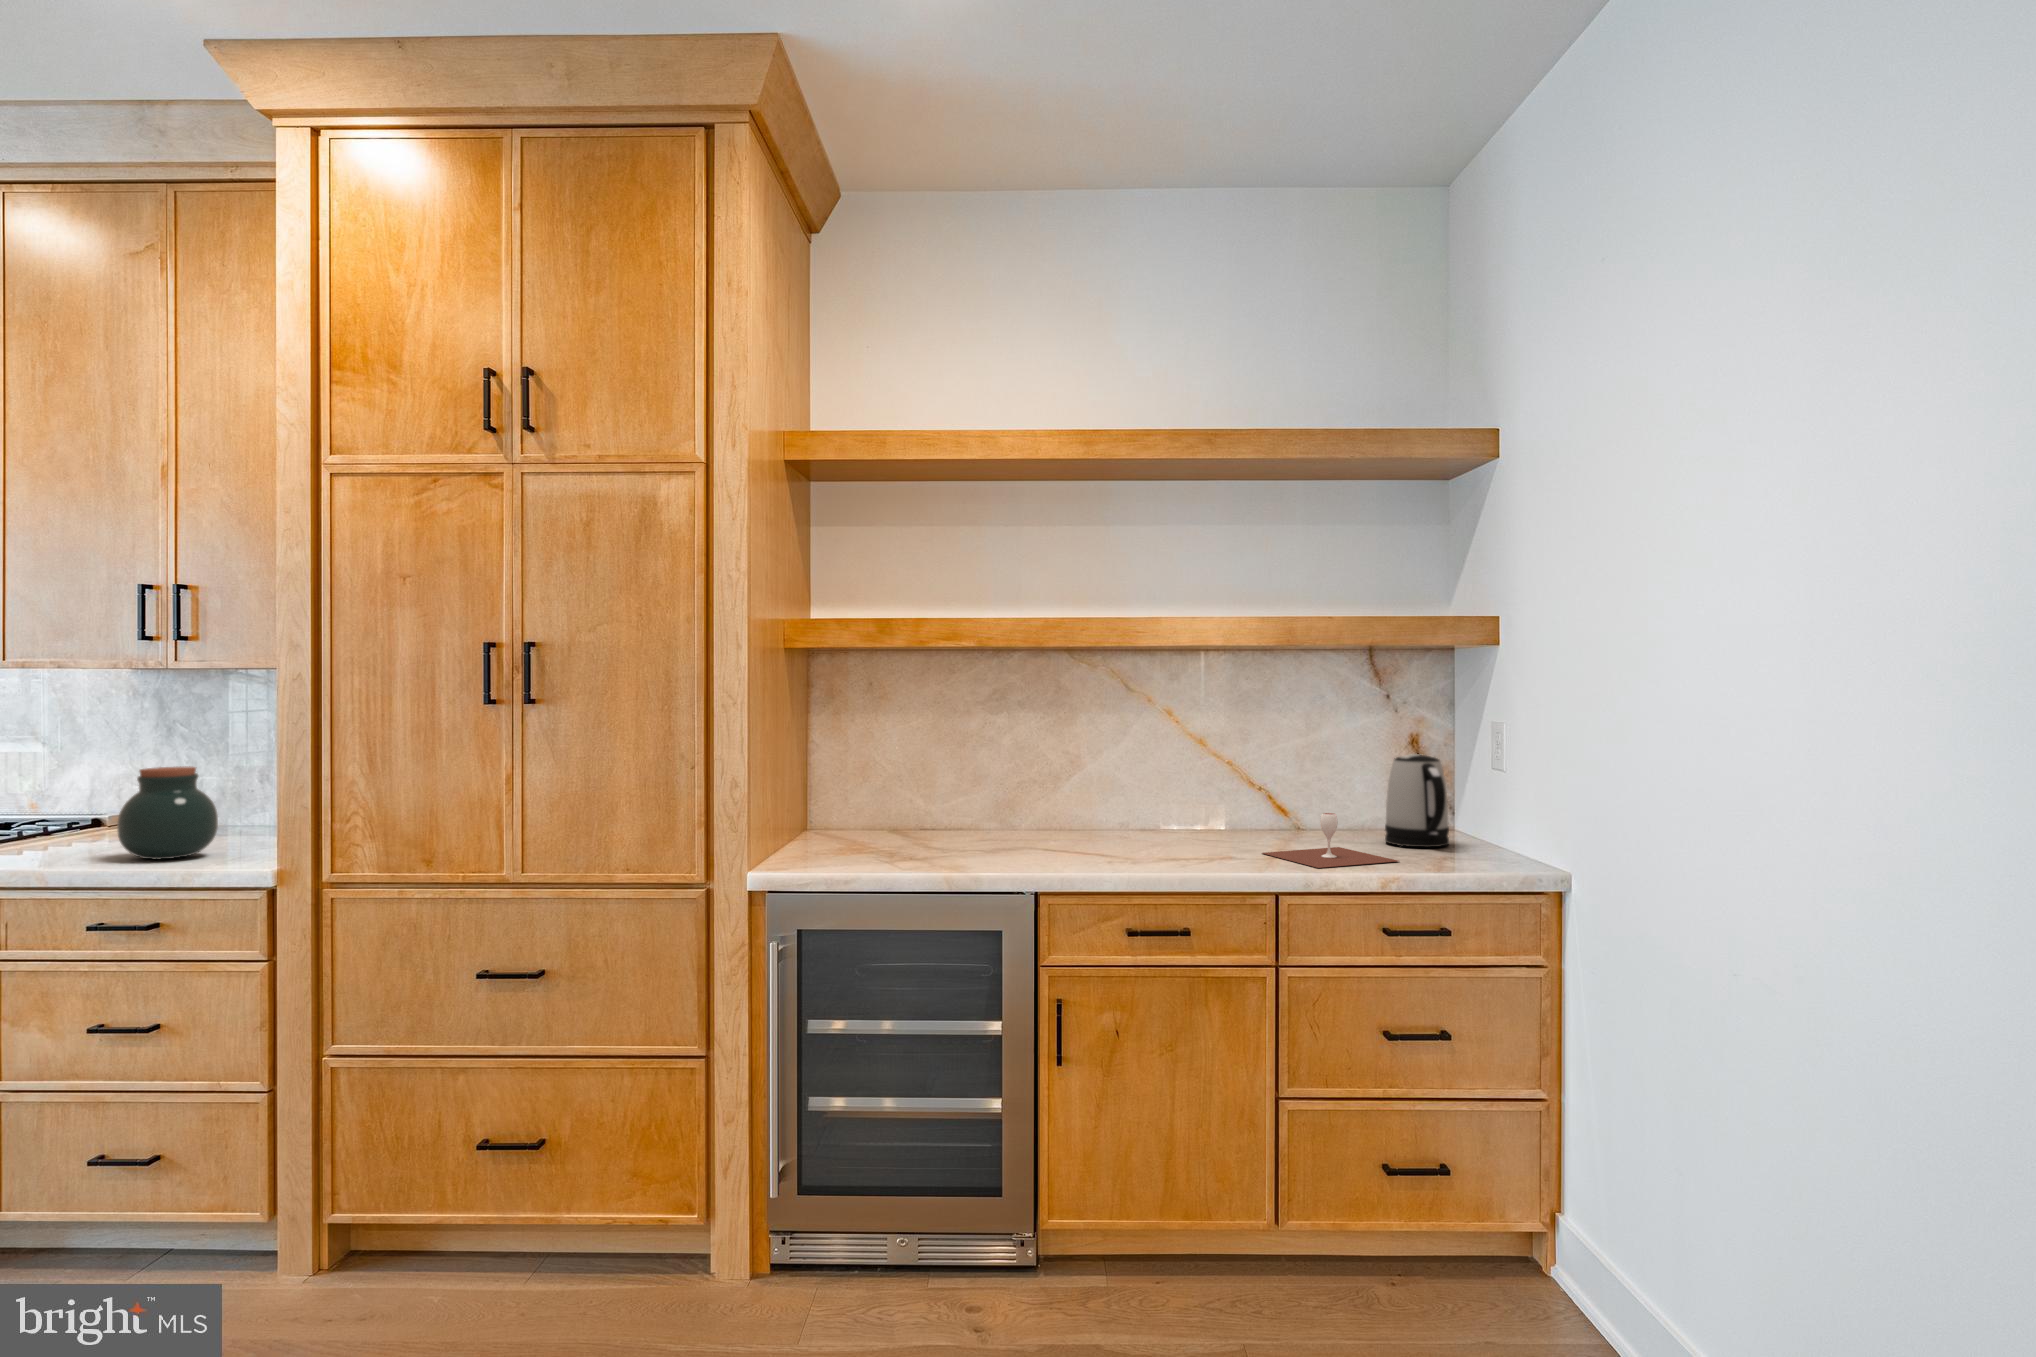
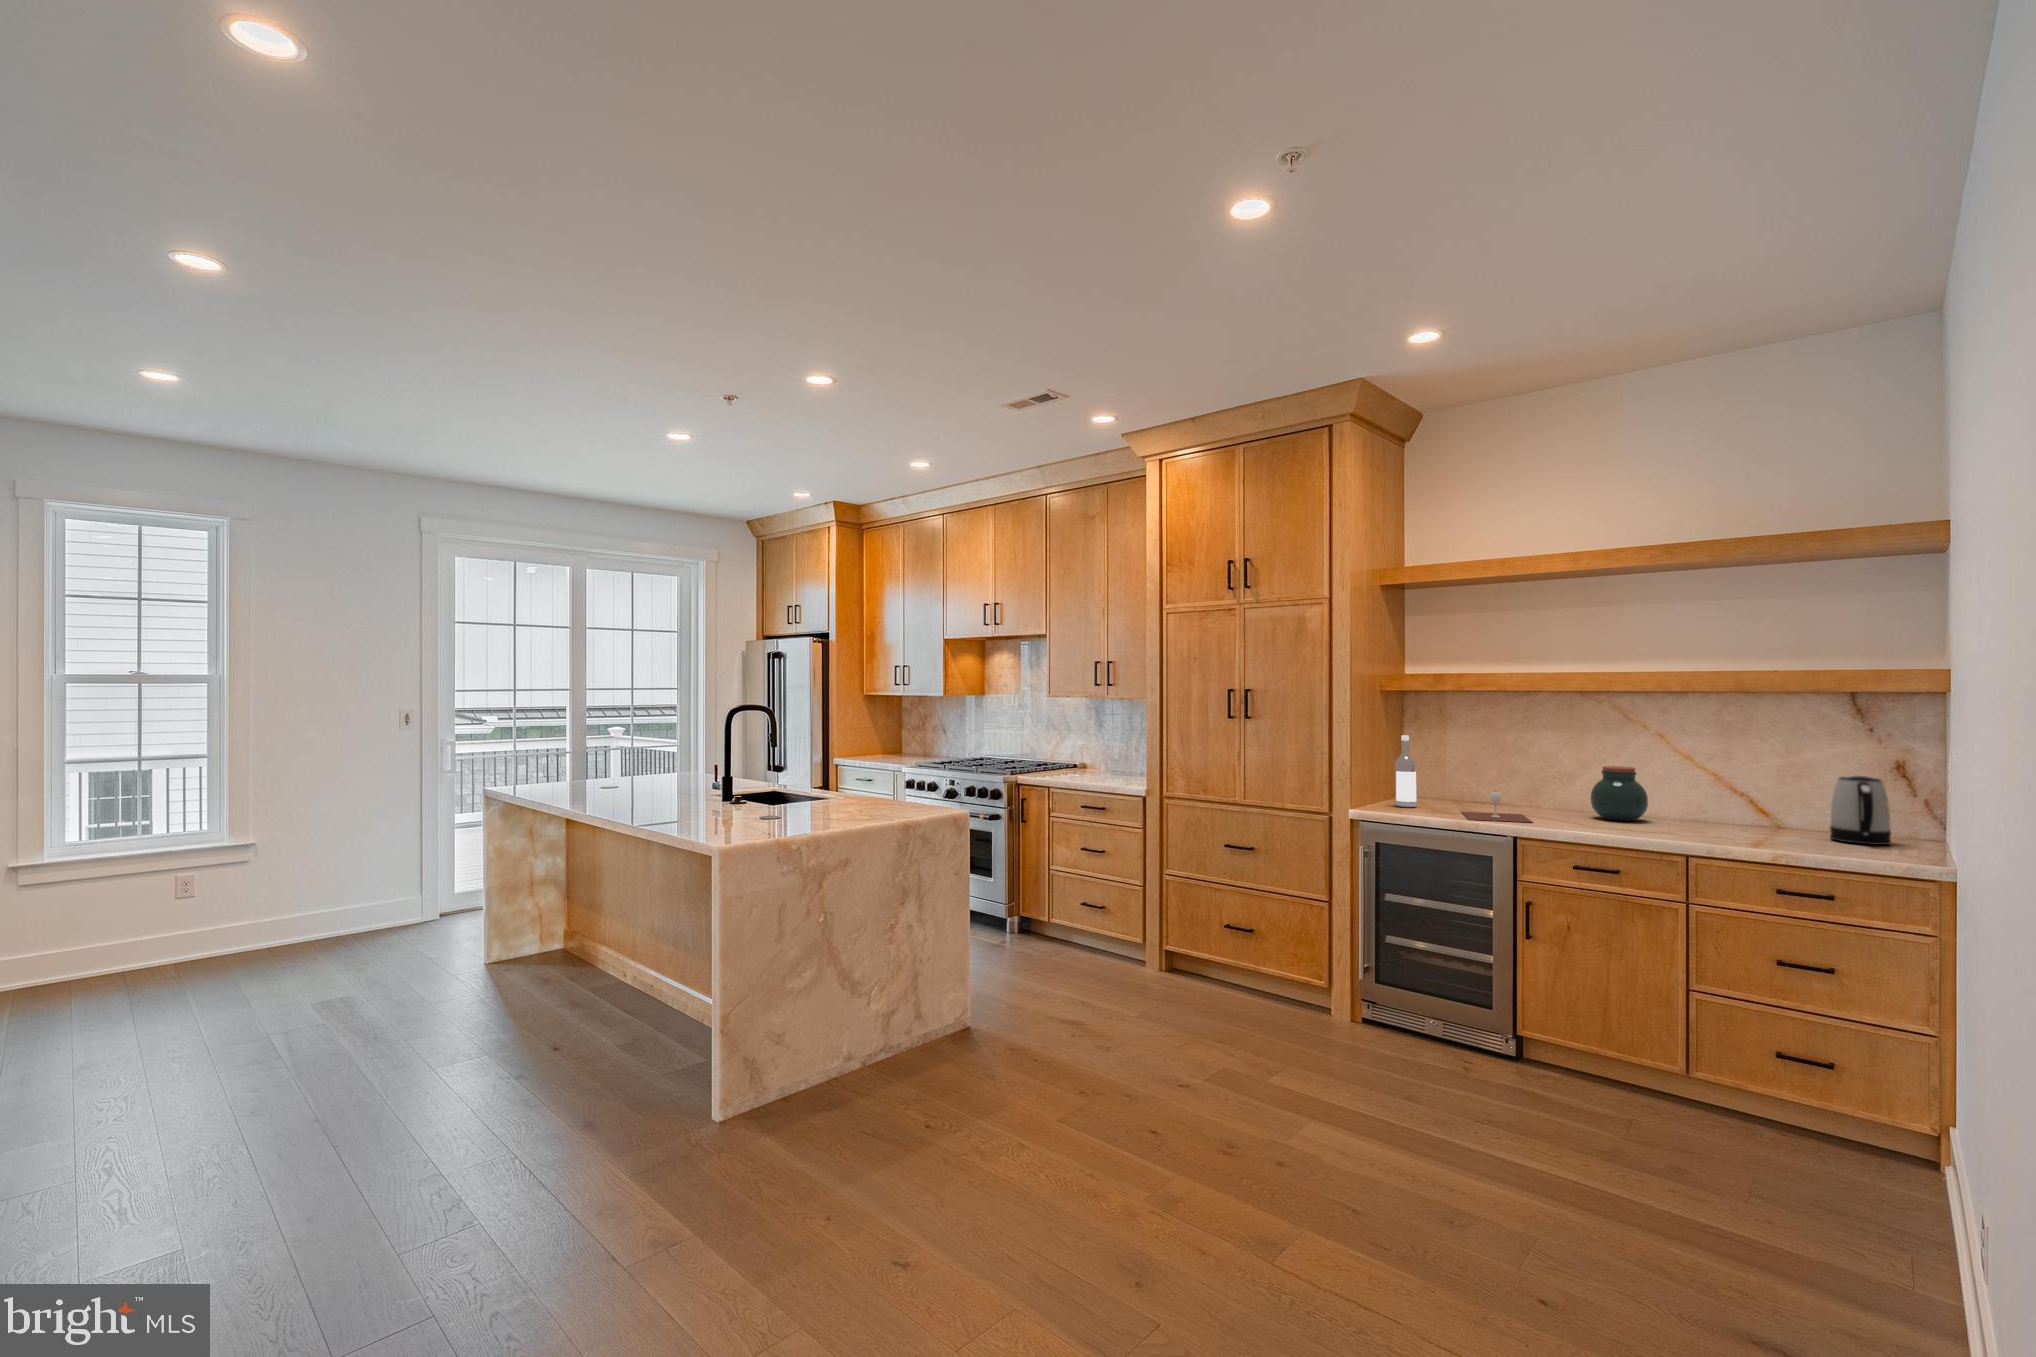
wine bottle: none [815,725,851,855] -> present [1395,735,1416,807]
jar: present [117,766,218,859] -> present [1591,766,1648,821]
wine glass: present [1262,813,1398,868] -> present [1461,791,1532,822]

